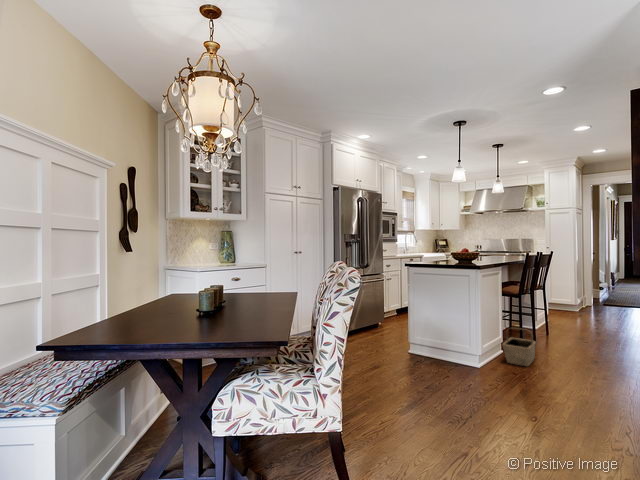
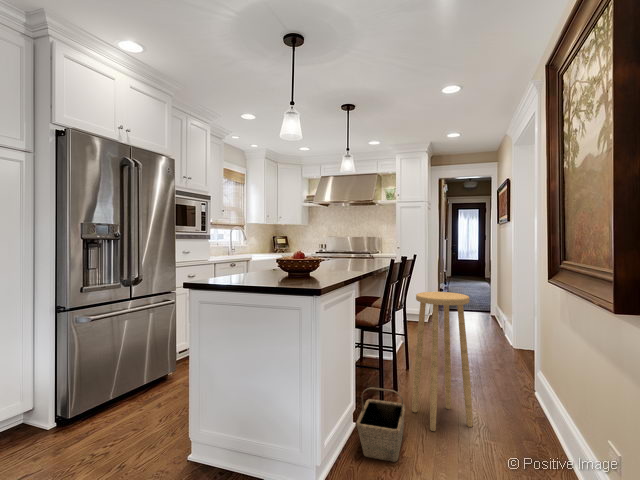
stool: none [544,276,587,361] -> present [412,292,473,431]

